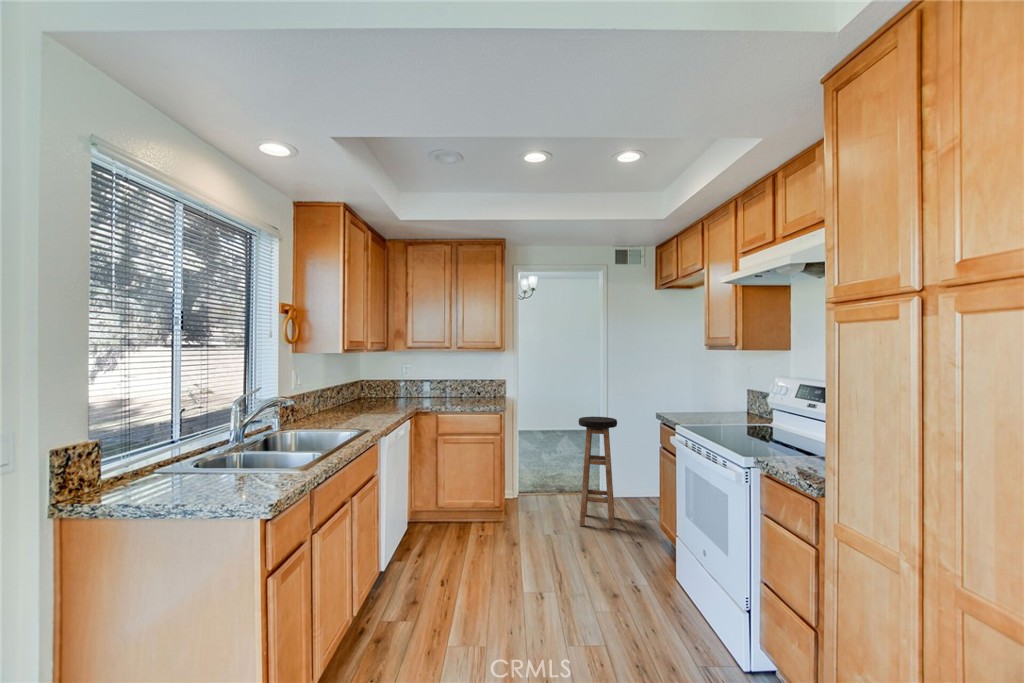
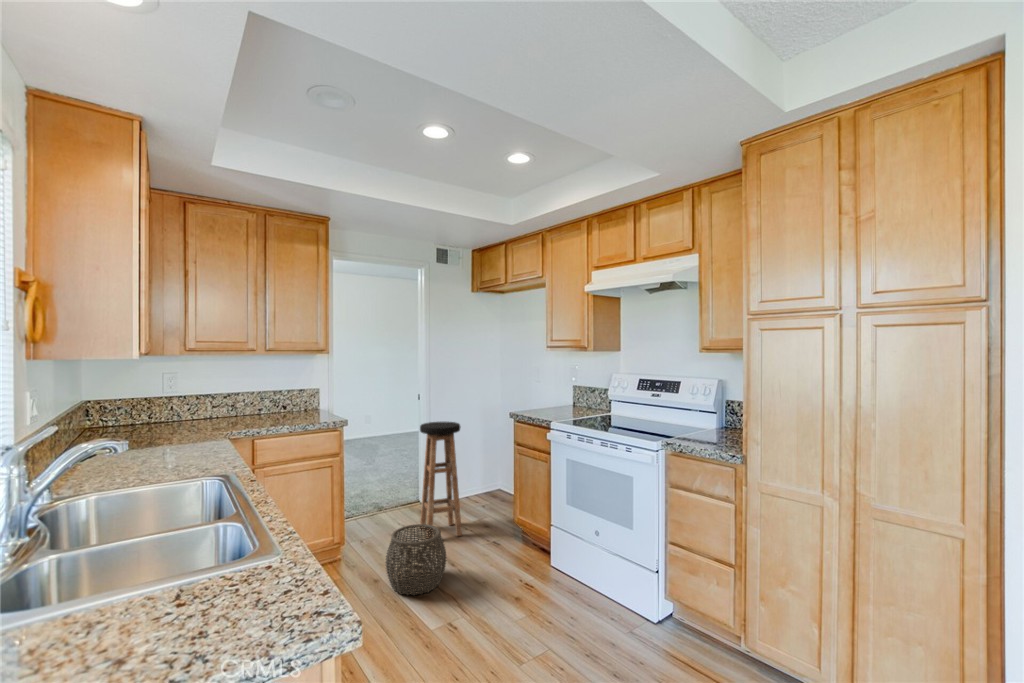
woven basket: none [516,503,569,564] -> present [385,524,446,595]

